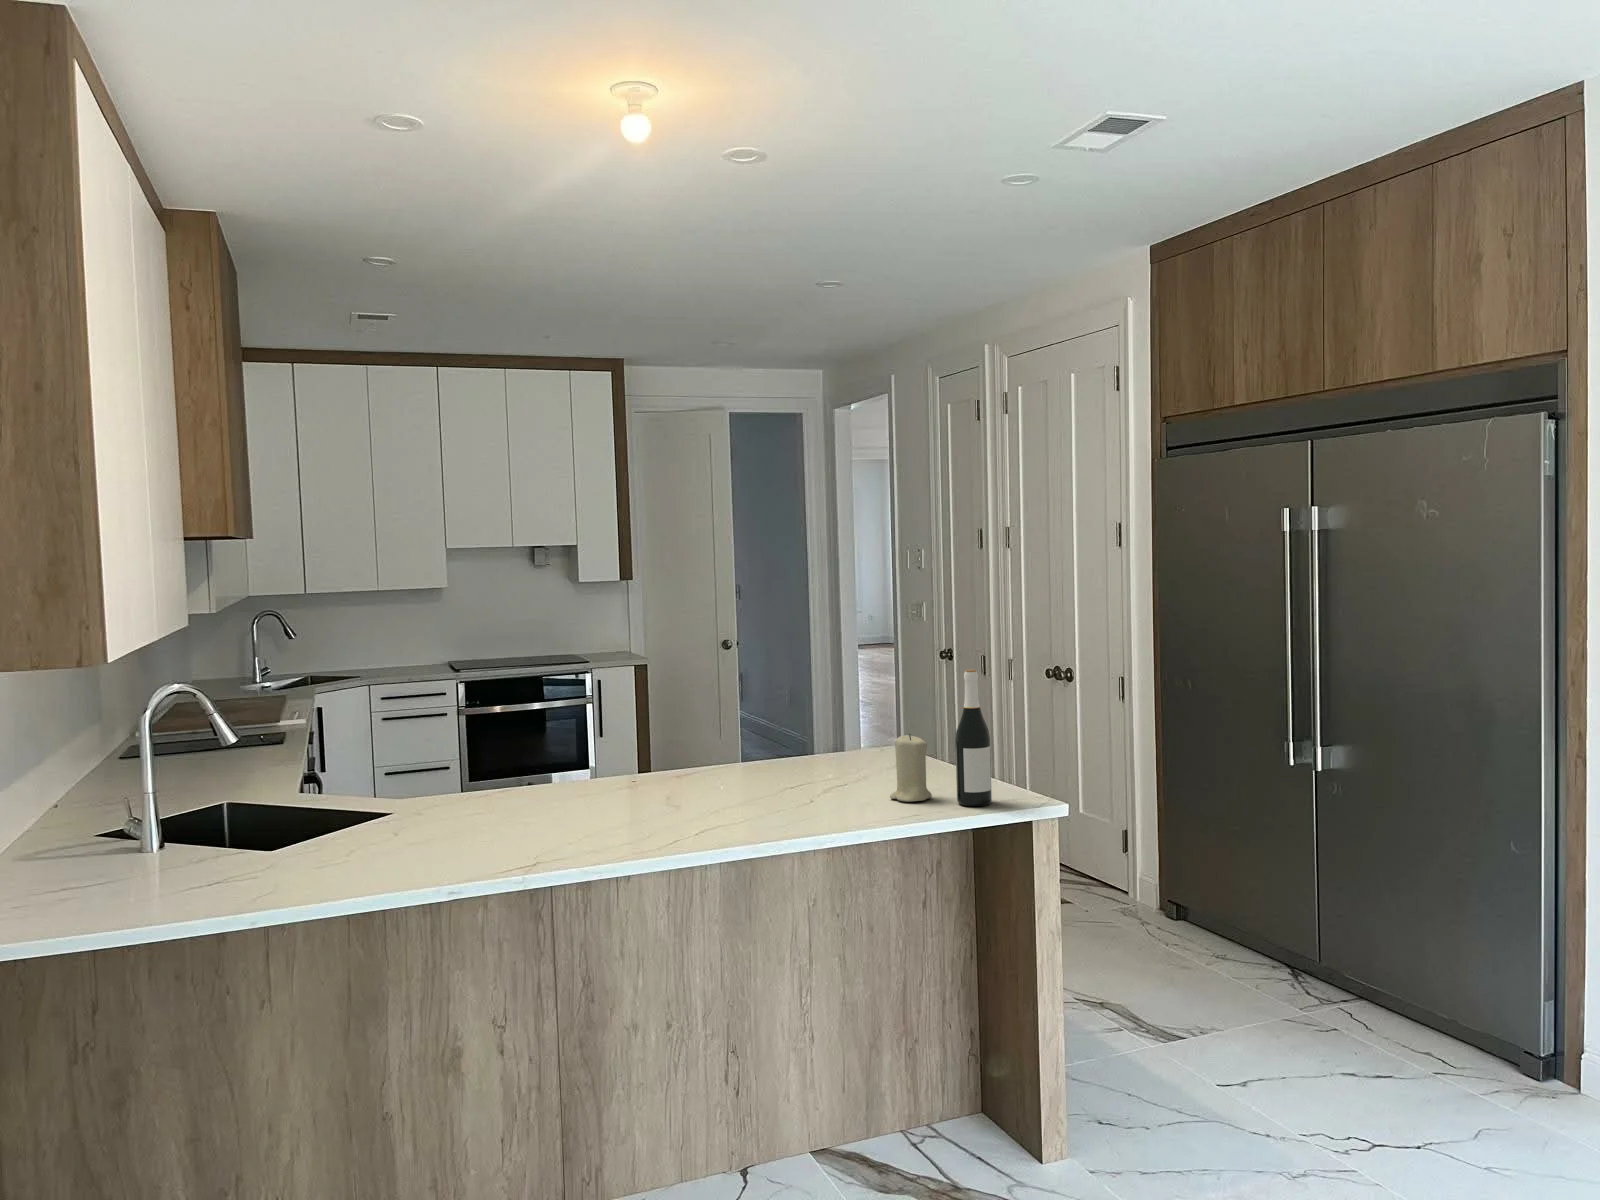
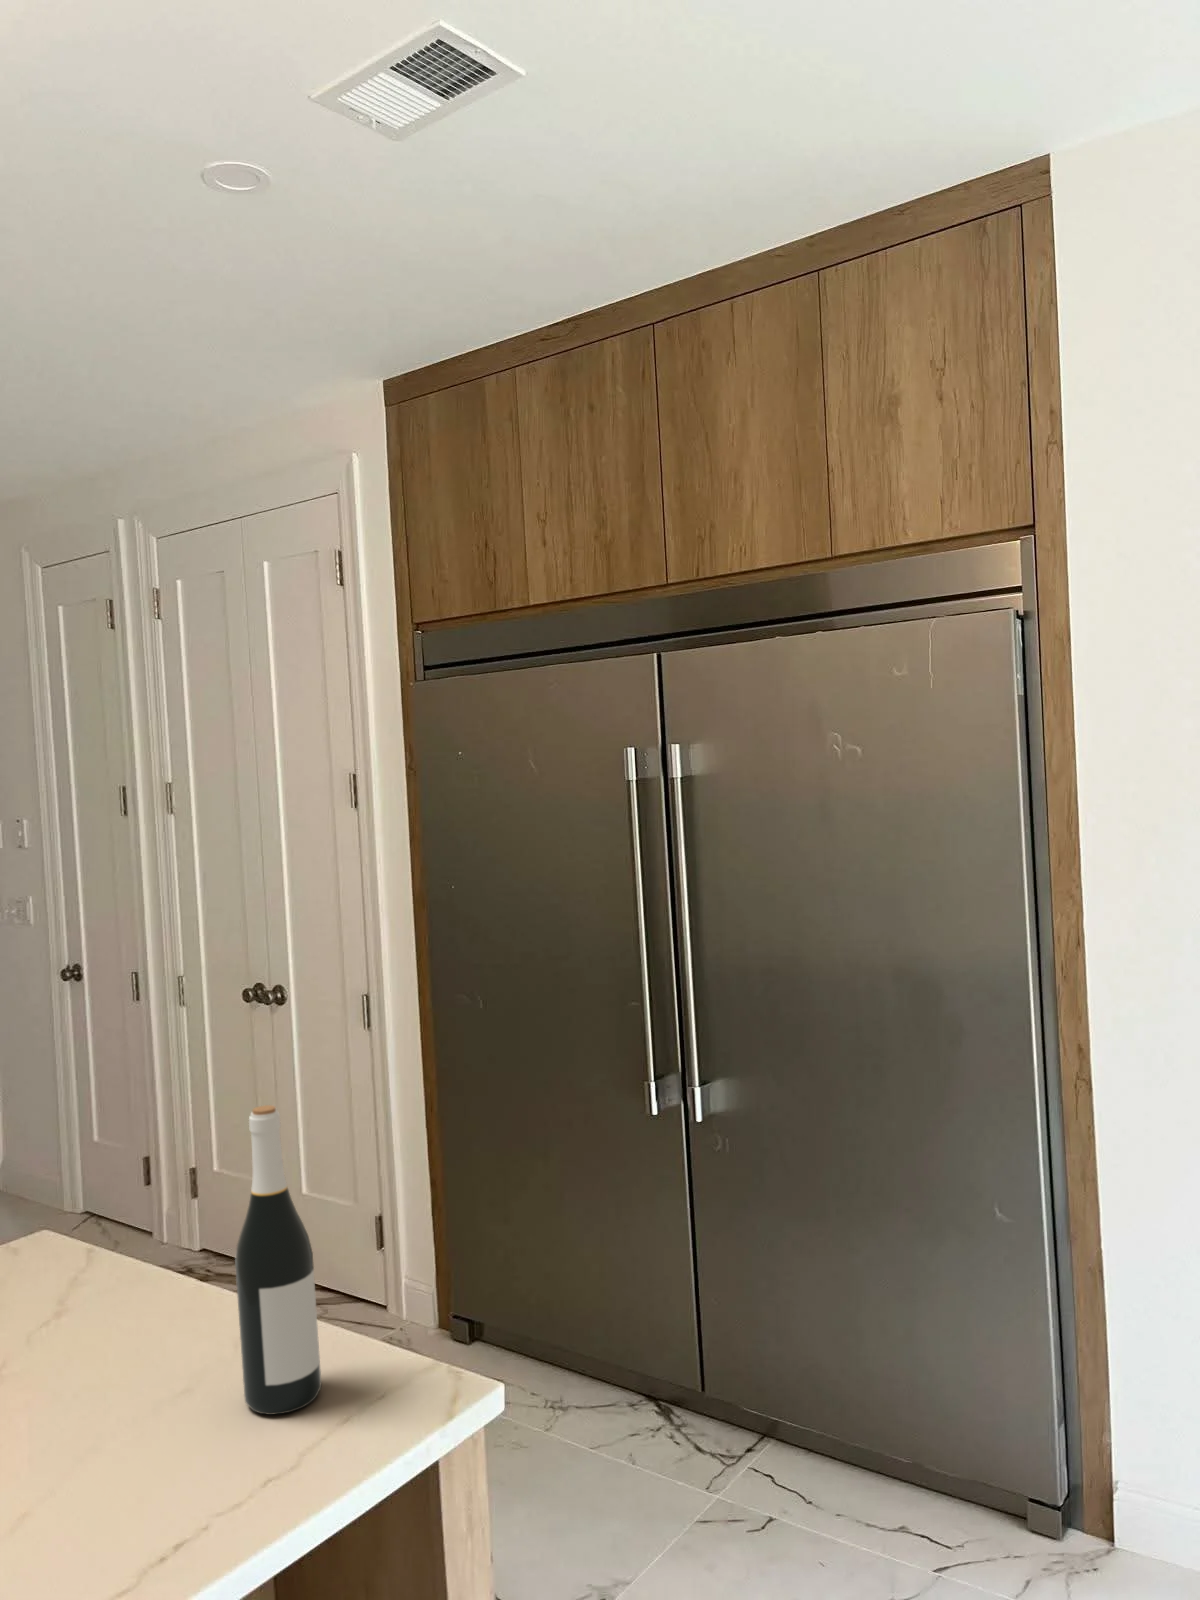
candle: present [890,734,932,802] -> none [80,1266,181,1432]

